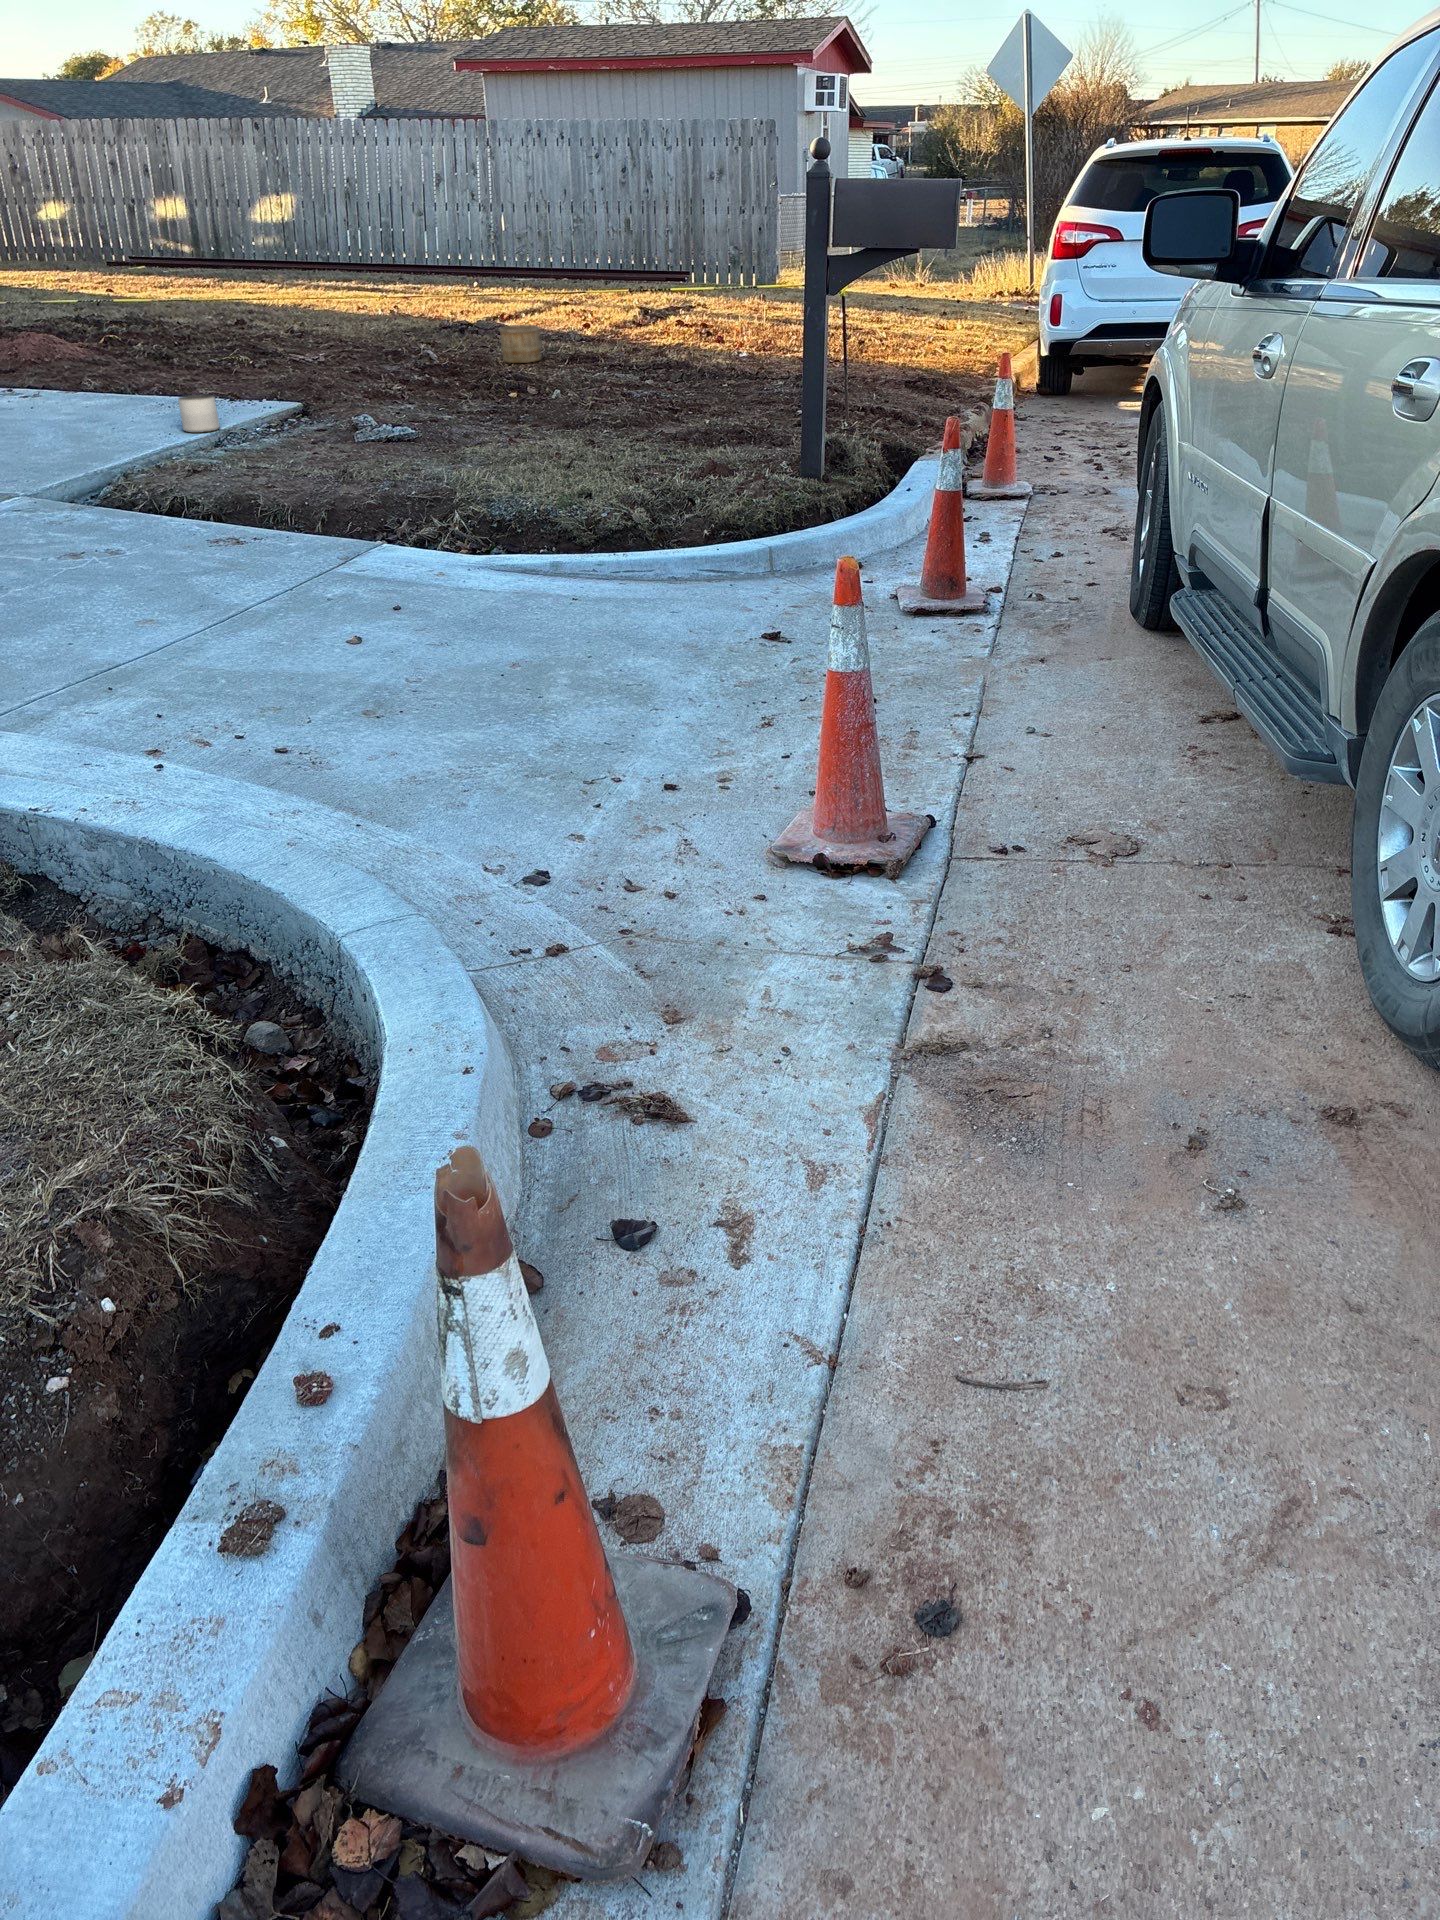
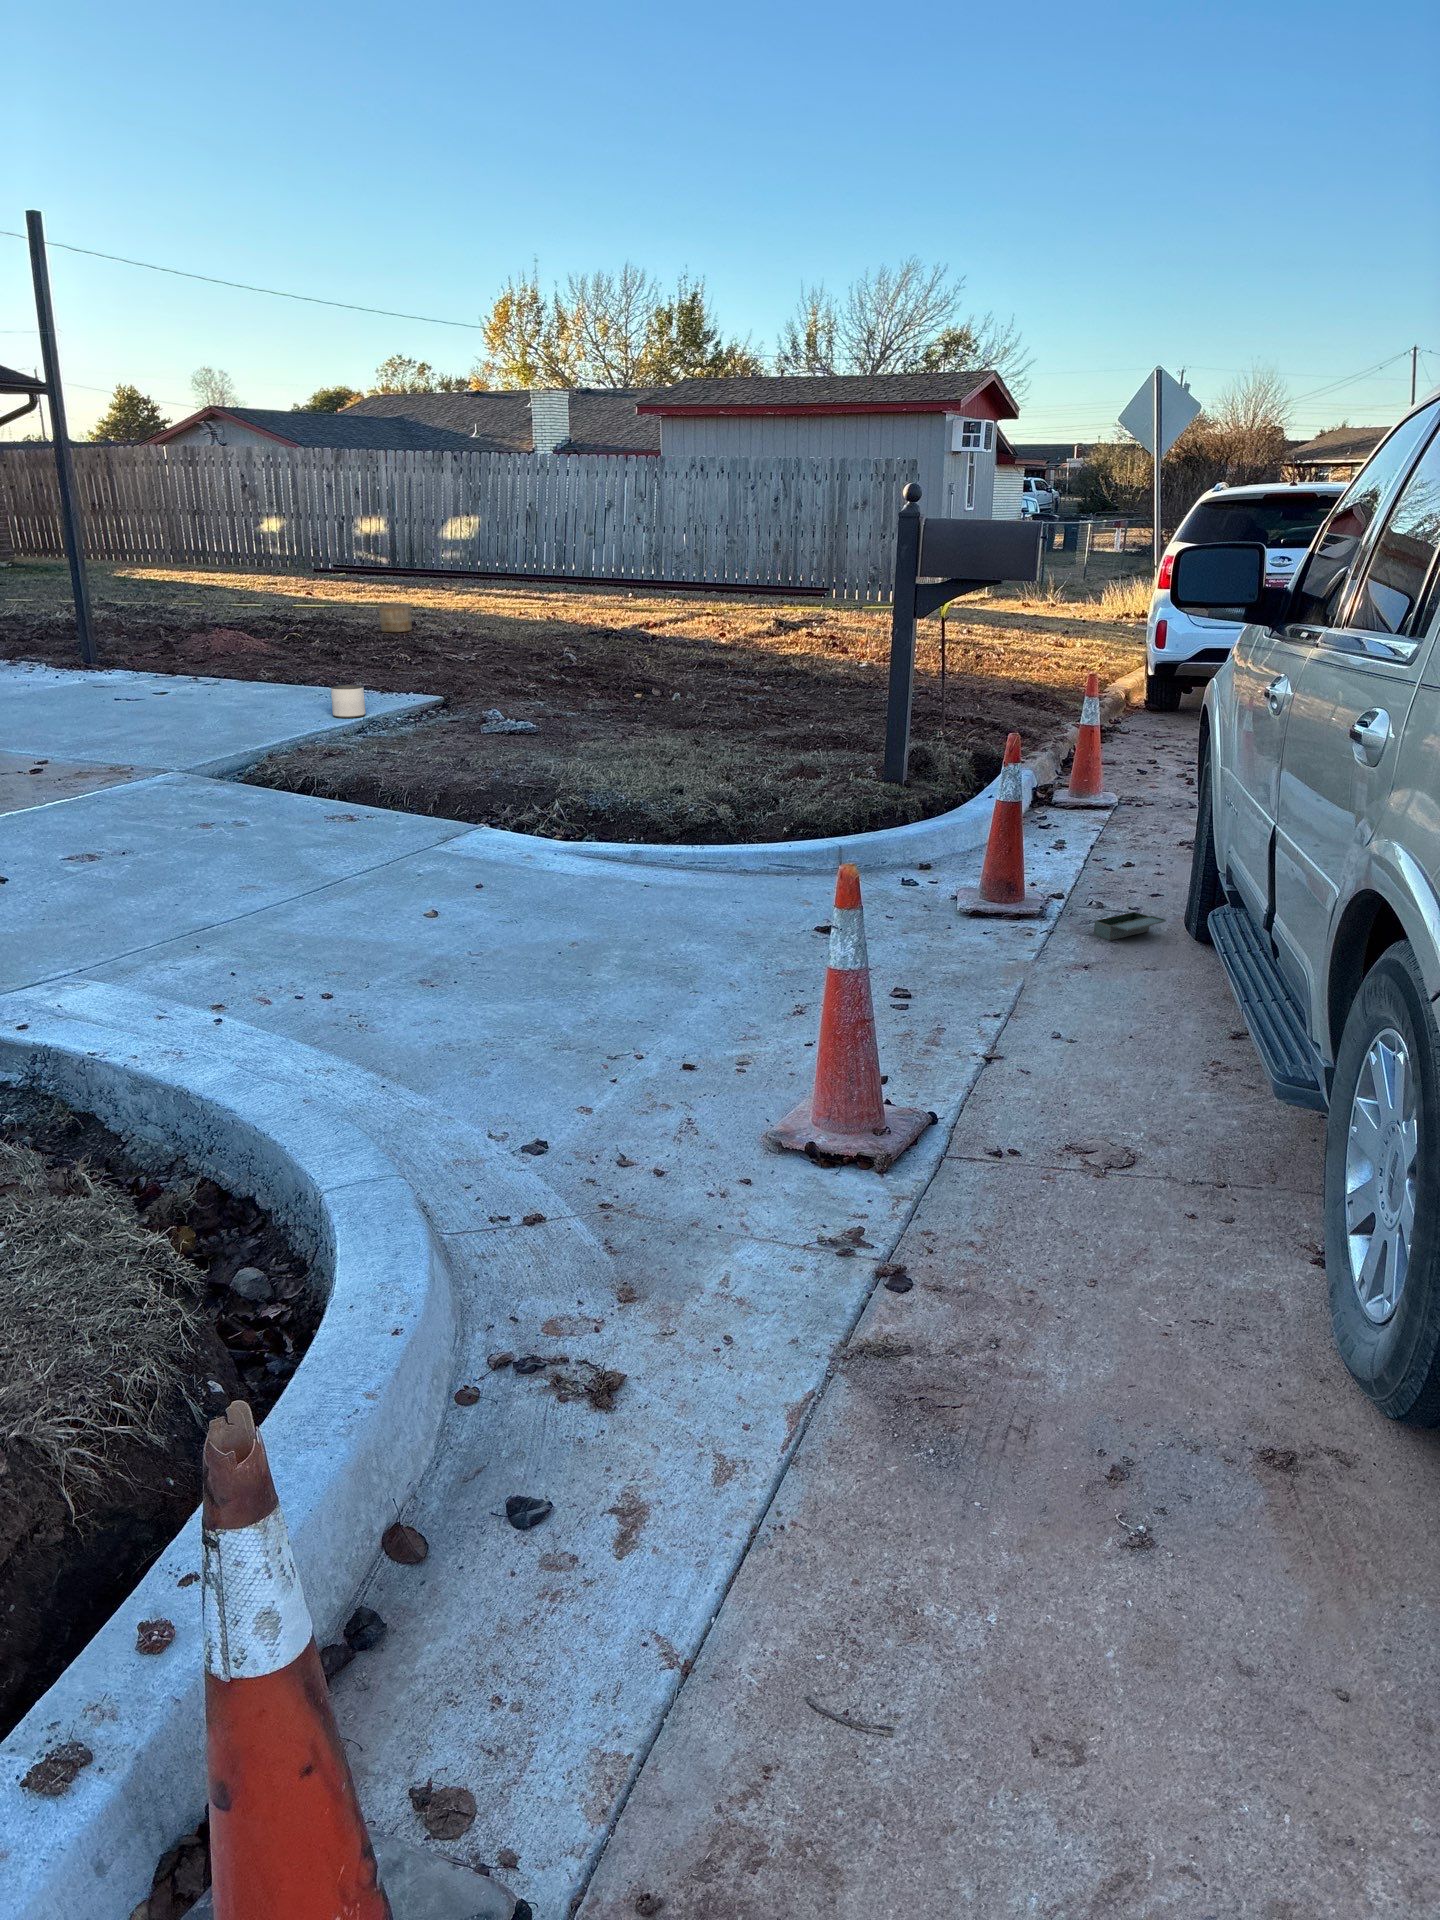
wooden bucket: present [499,325,541,363] -> present [378,603,412,632]
toolbox: none [1048,600,1121,631] -> present [1094,912,1166,940]

